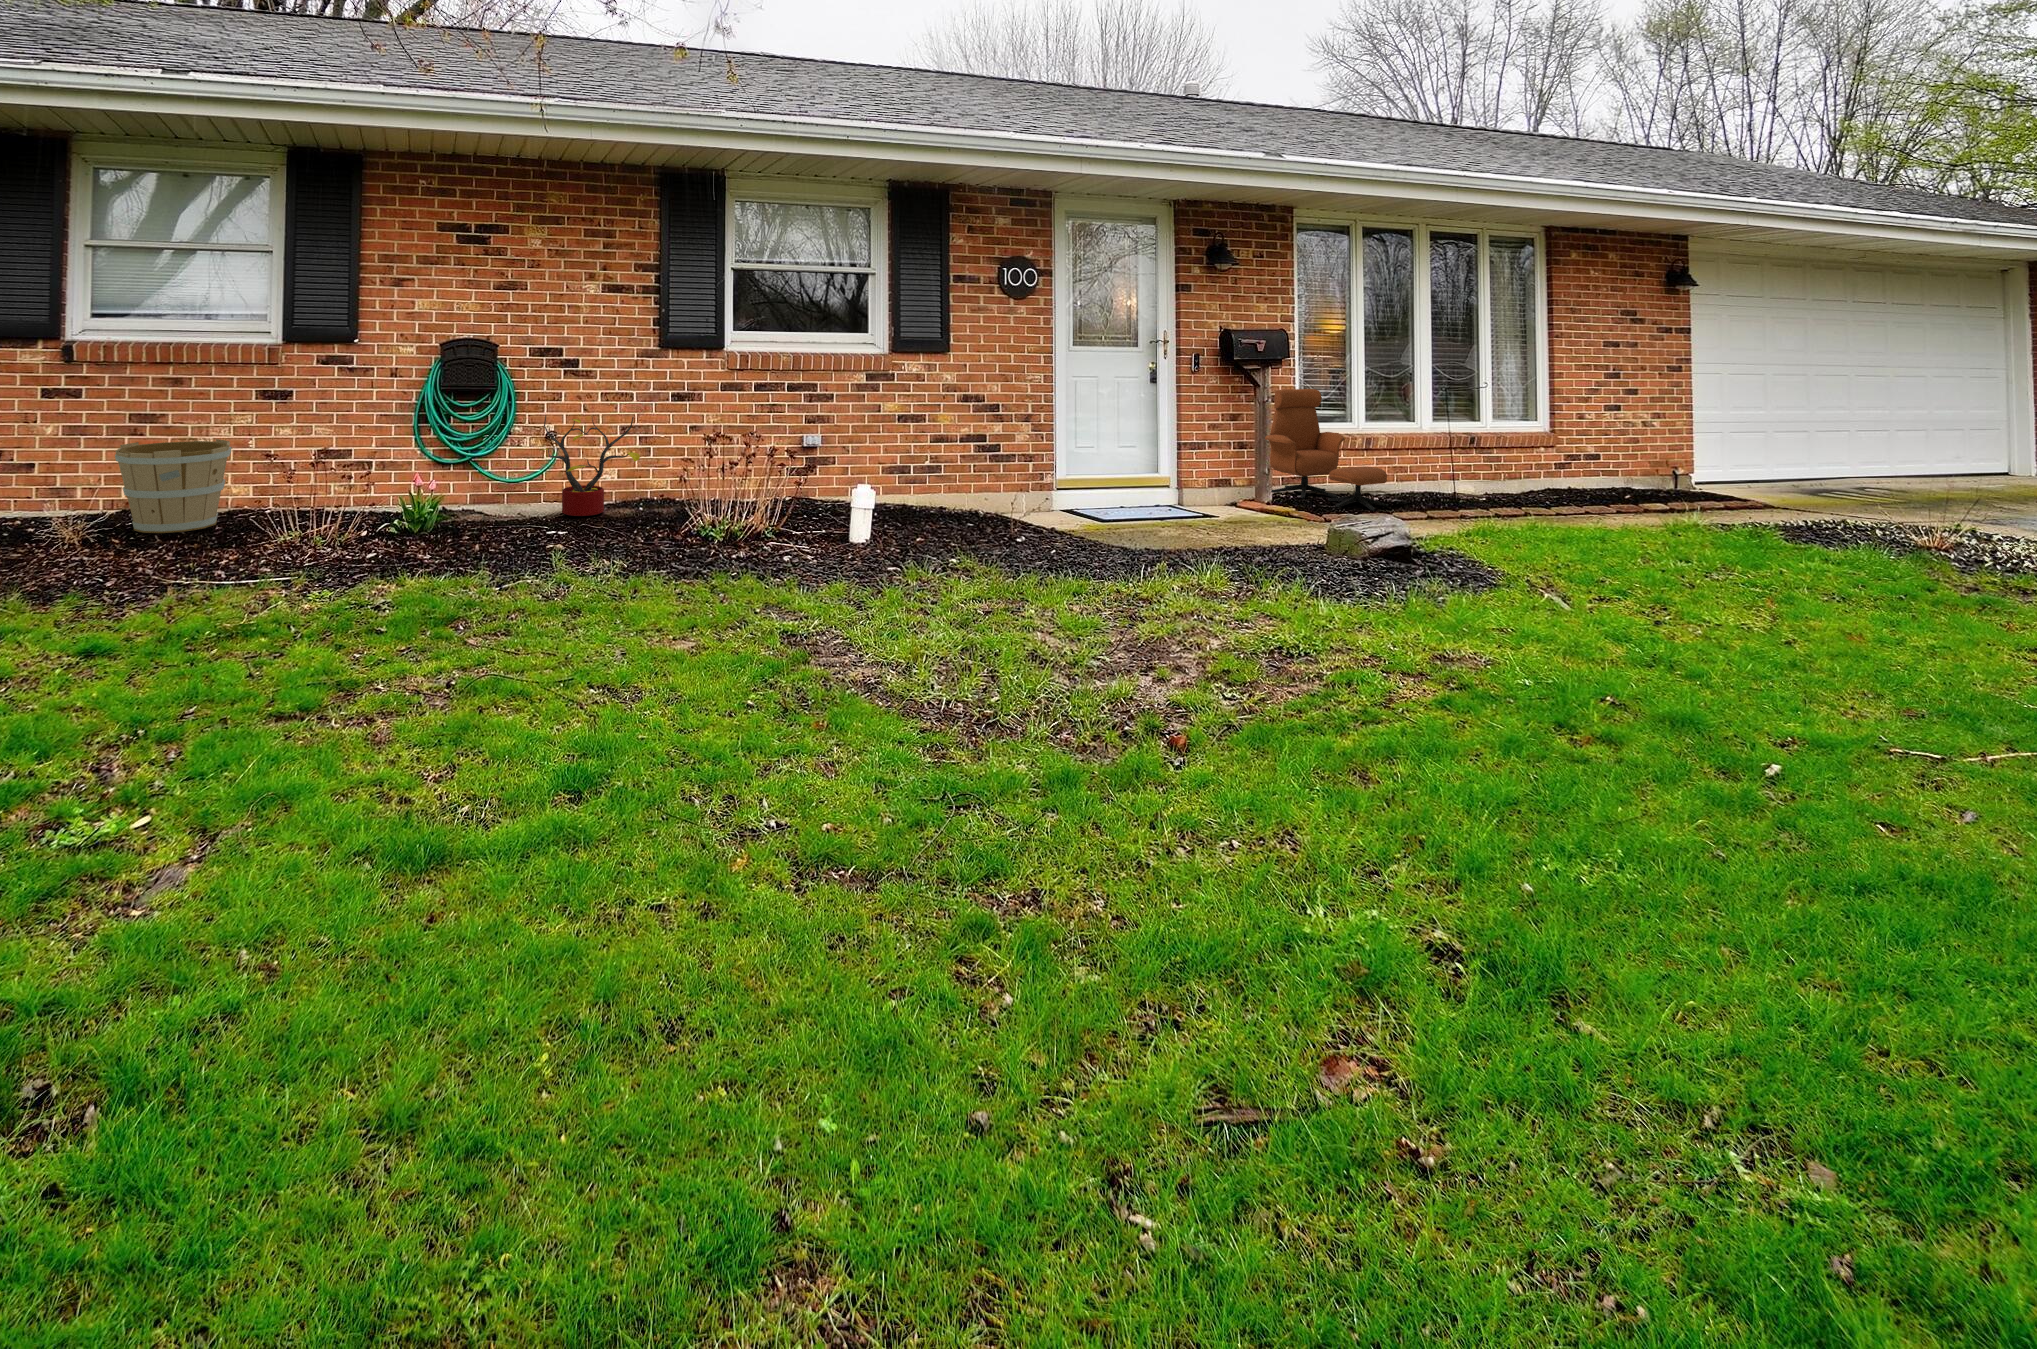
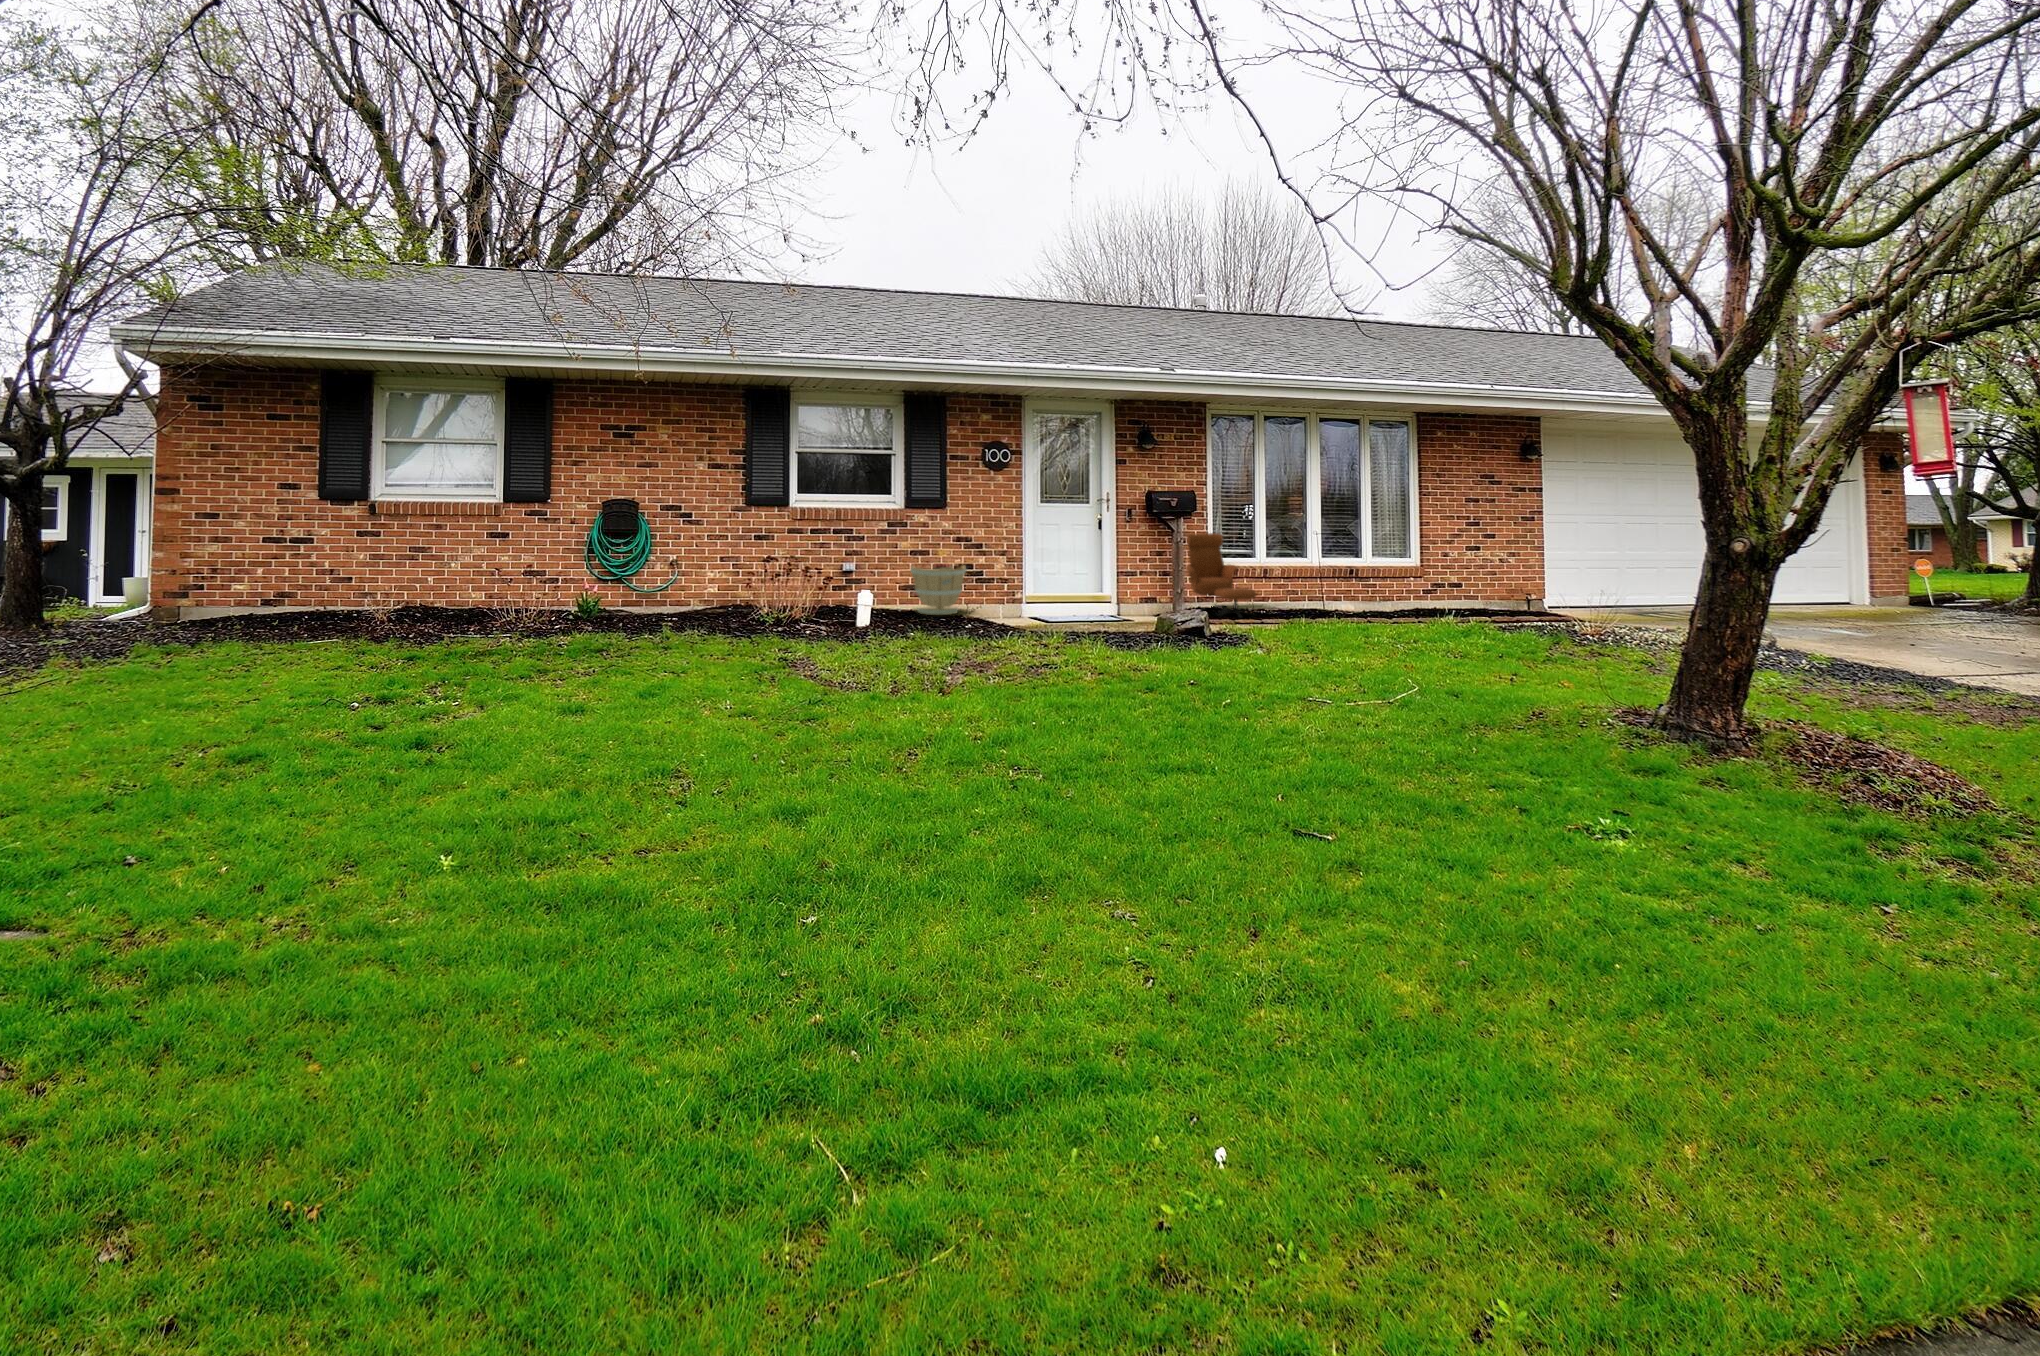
decorative plant: present [540,416,640,516] -> none [664,549,727,615]
wooden bucket: present [115,439,232,533] -> present [910,565,966,615]

